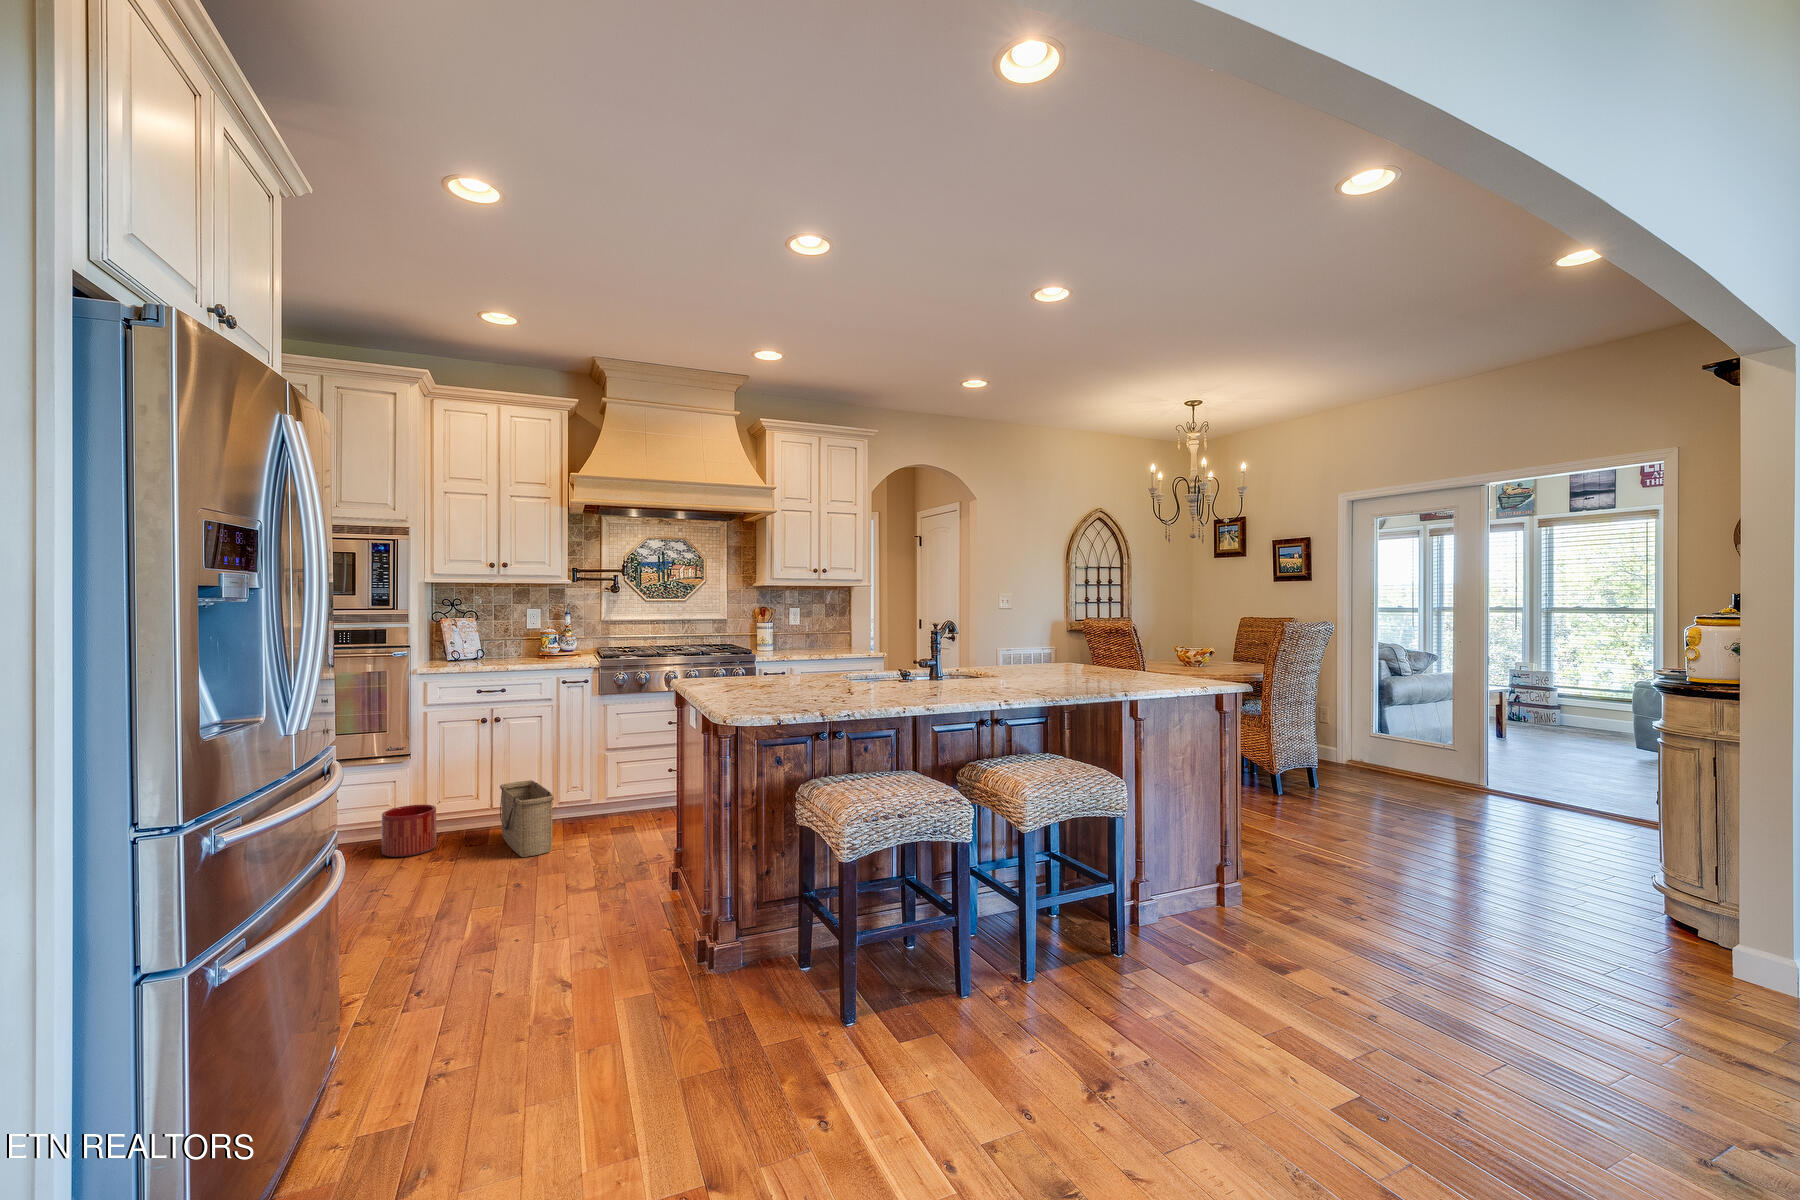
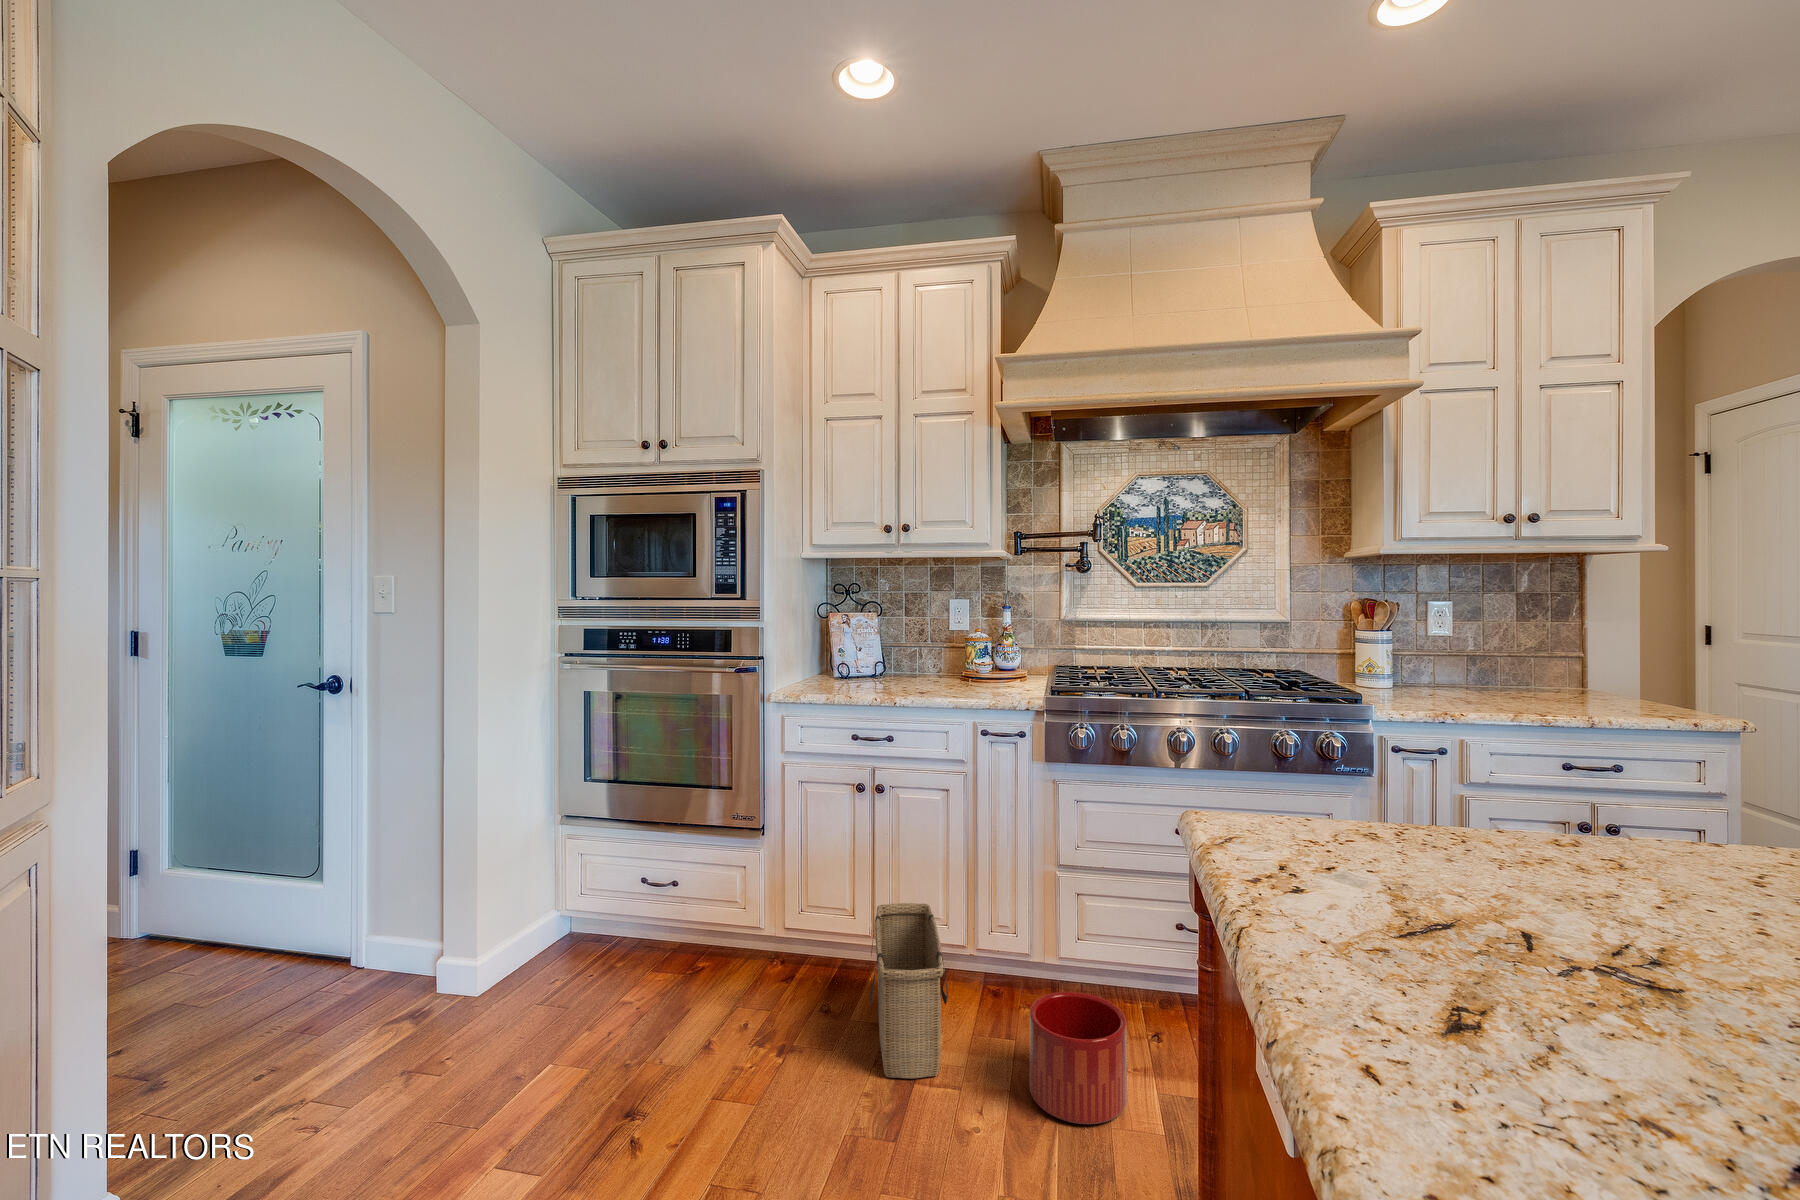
planter: present [382,804,436,857] -> present [1029,992,1127,1124]

